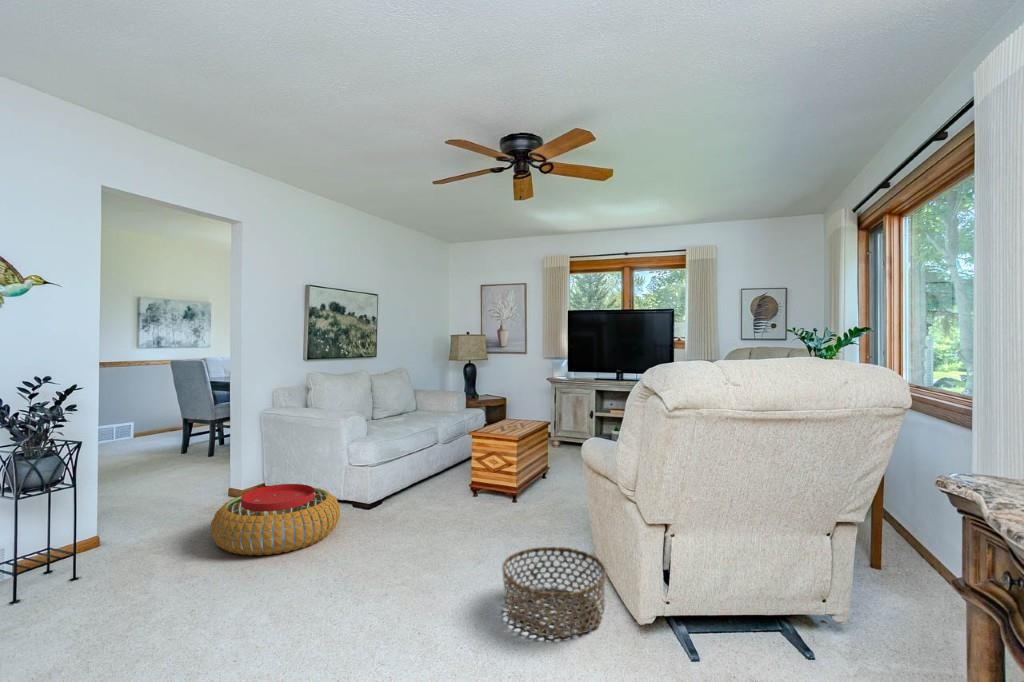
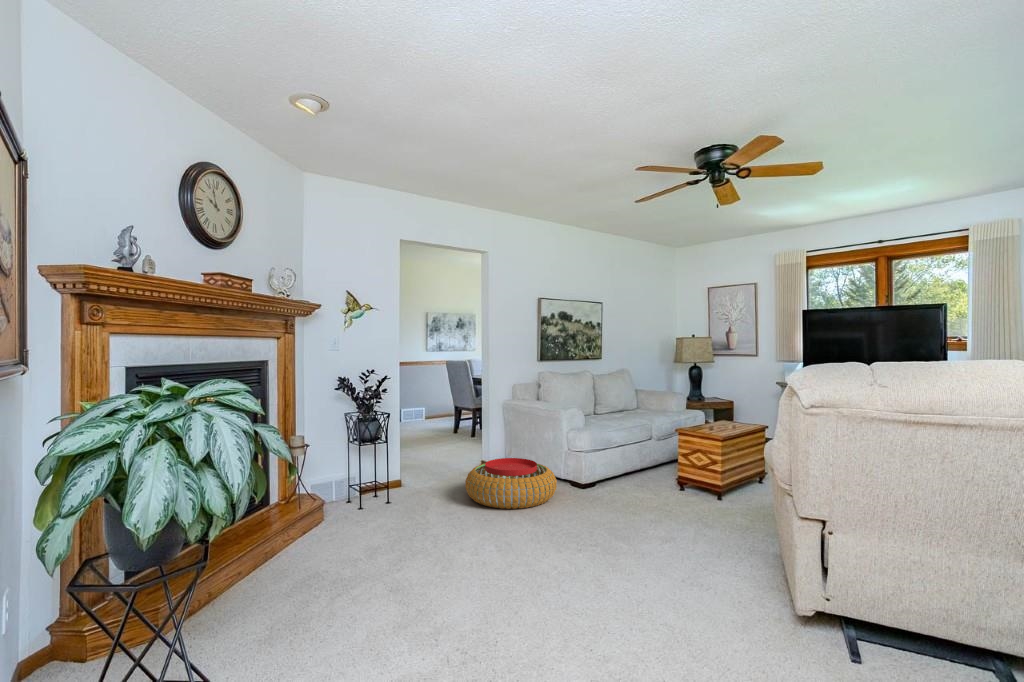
basket: present [502,547,606,638] -> none [672,533,775,612]

